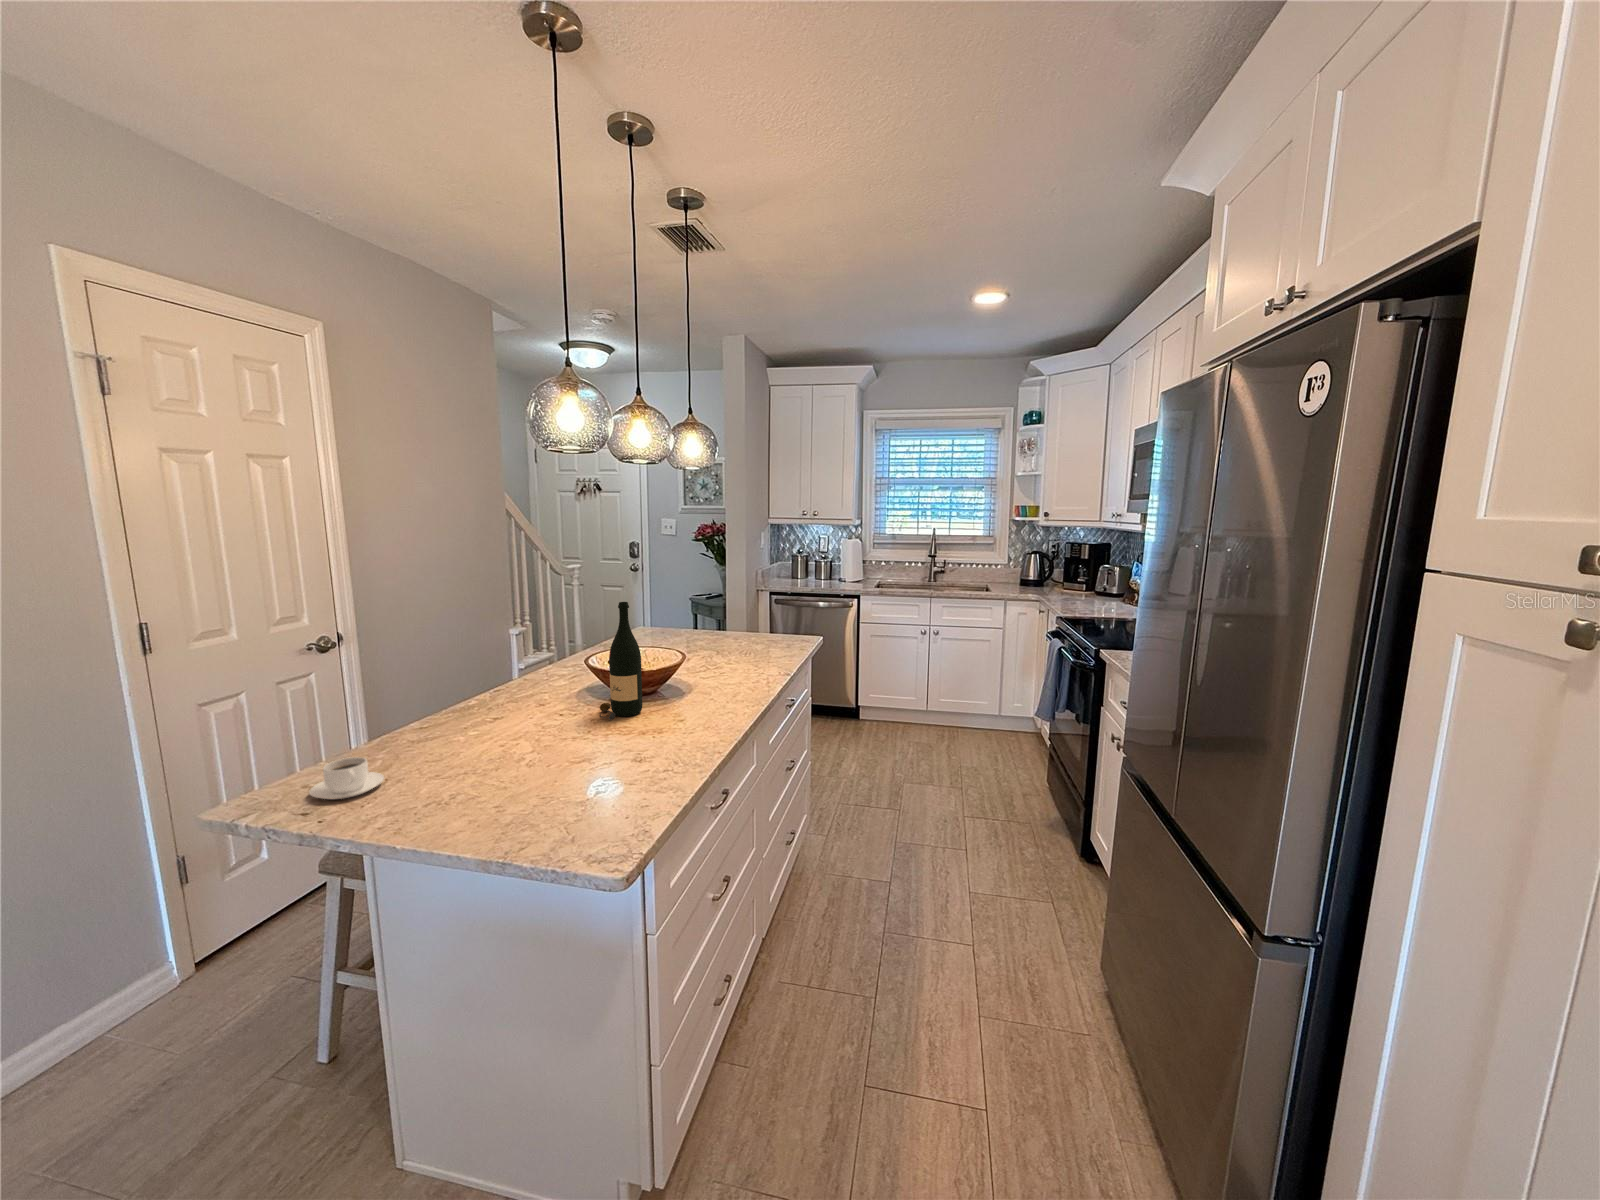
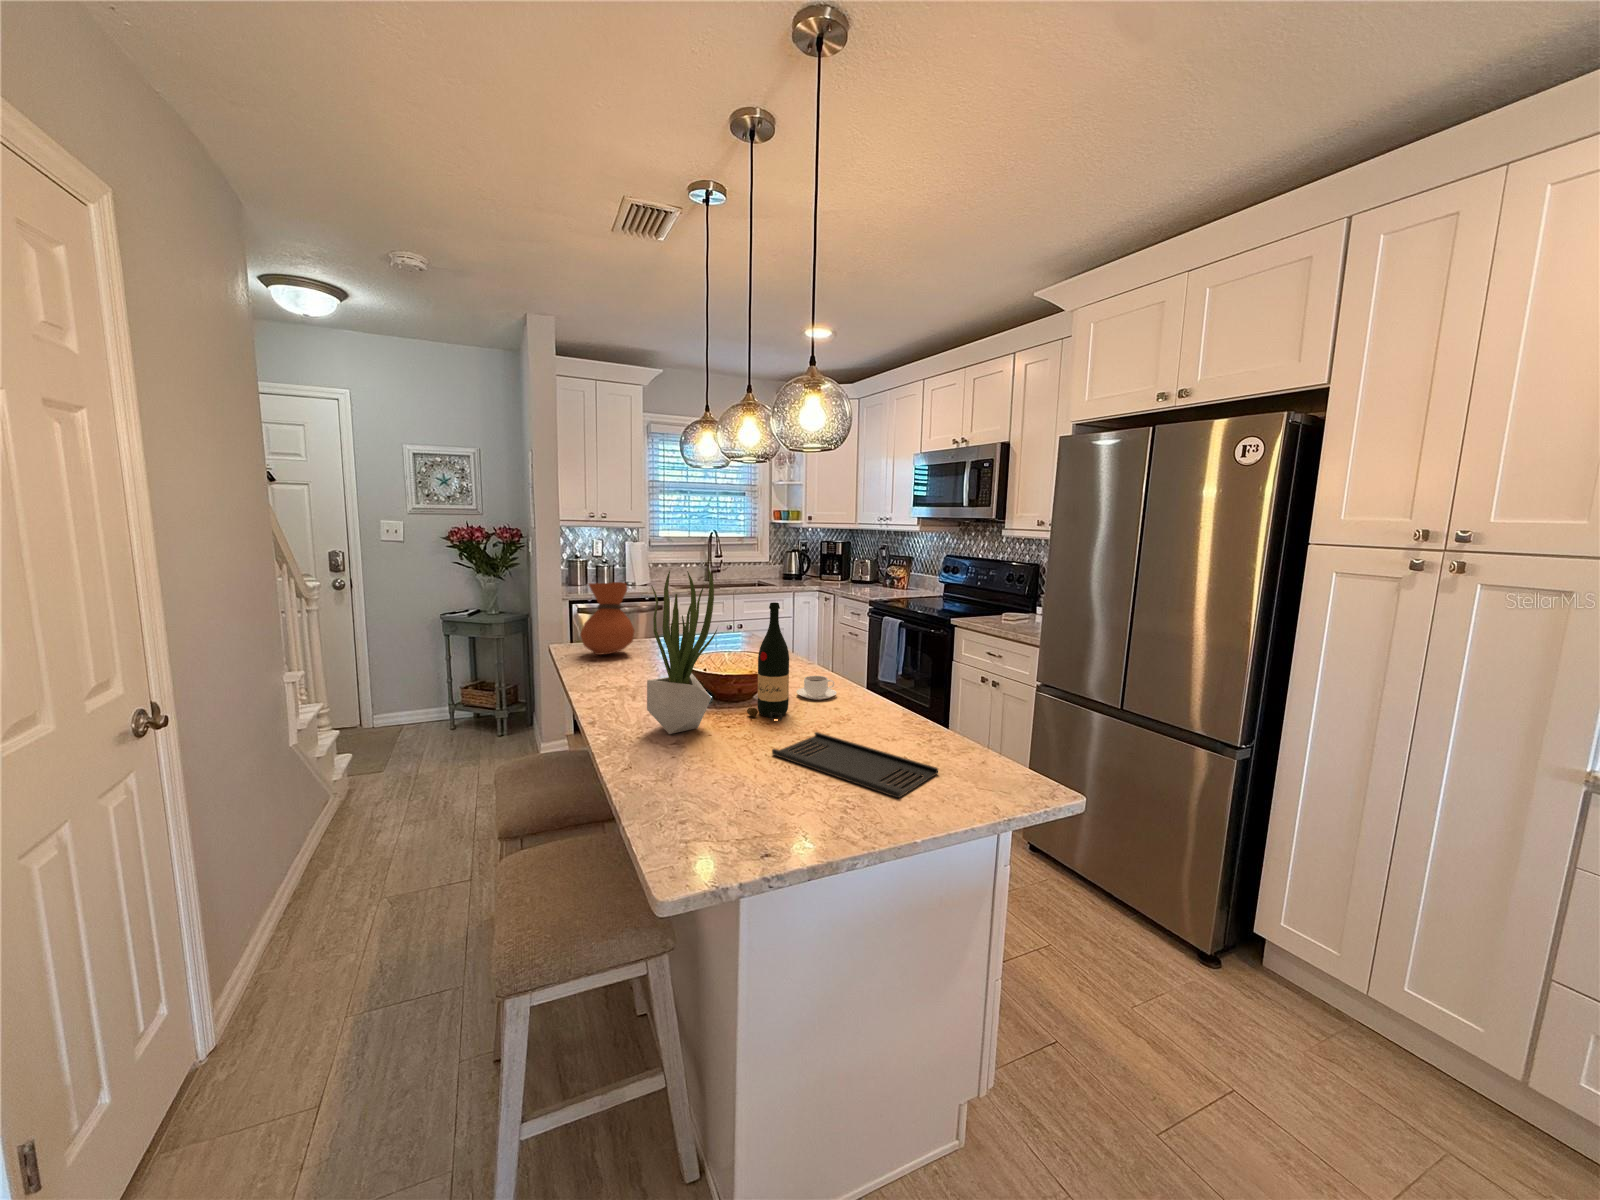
potted plant: none [487,563,562,711] -> present [647,568,717,734]
vase: none [638,575,685,641] -> present [581,582,634,655]
tray: none [487,735,594,809] -> present [772,732,938,798]
coffee cup: present [309,757,384,800] -> present [796,676,836,700]

